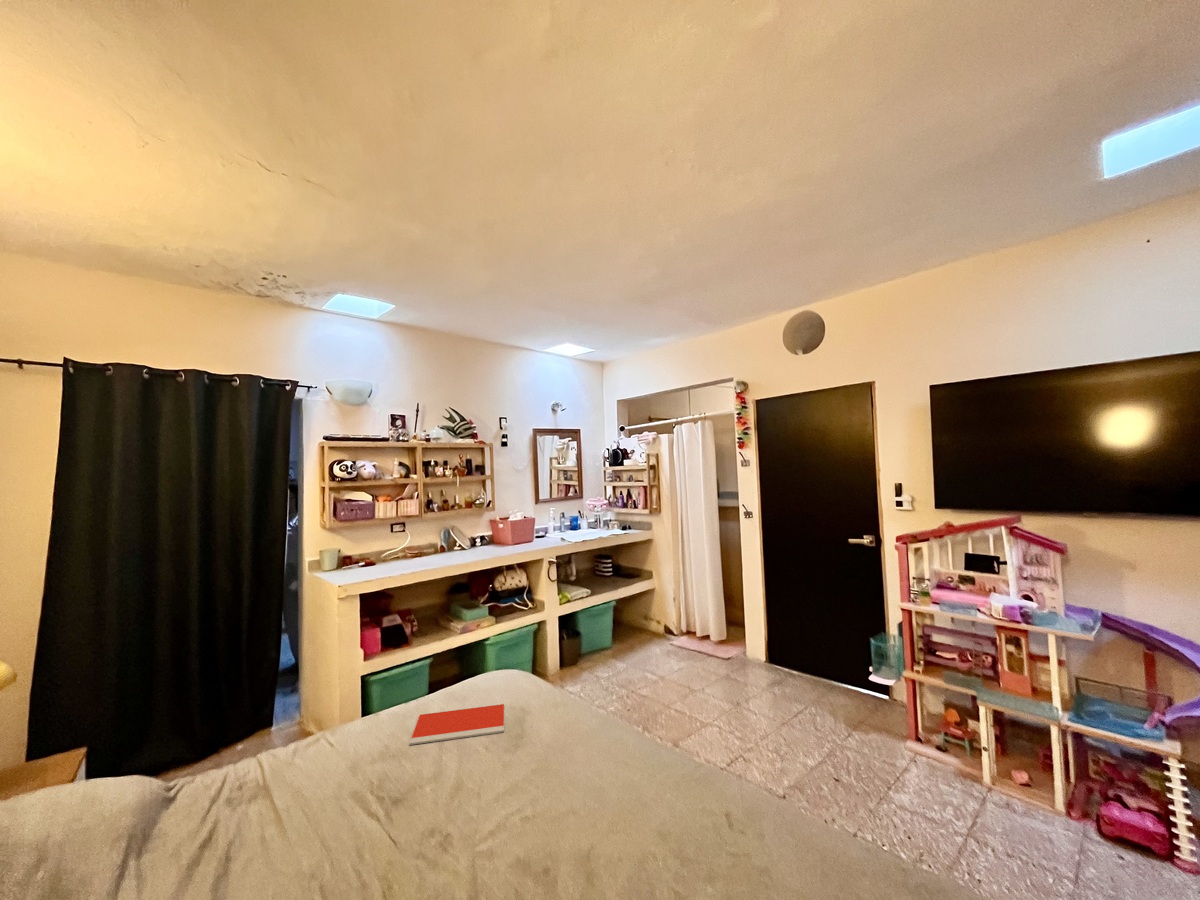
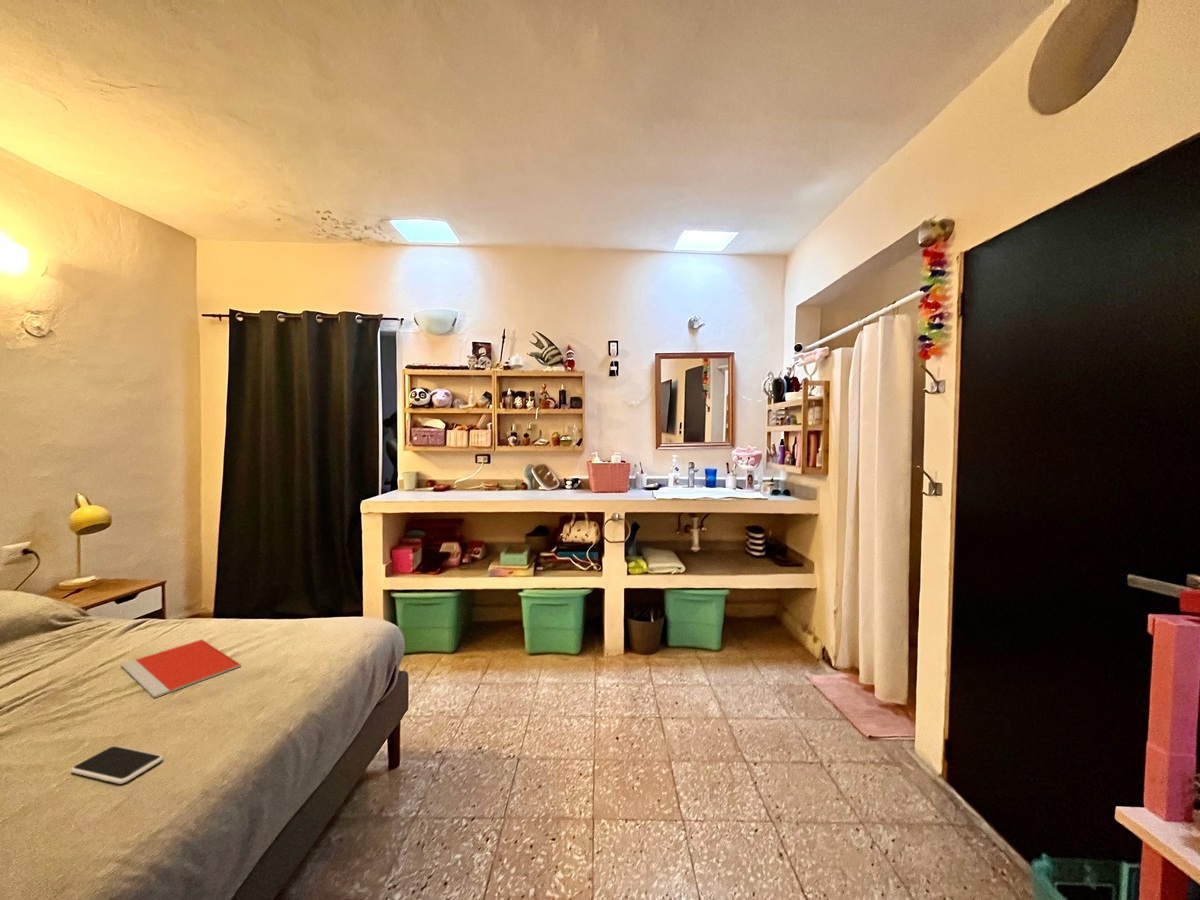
smartphone: none [561,726,610,751] -> present [71,746,163,784]

